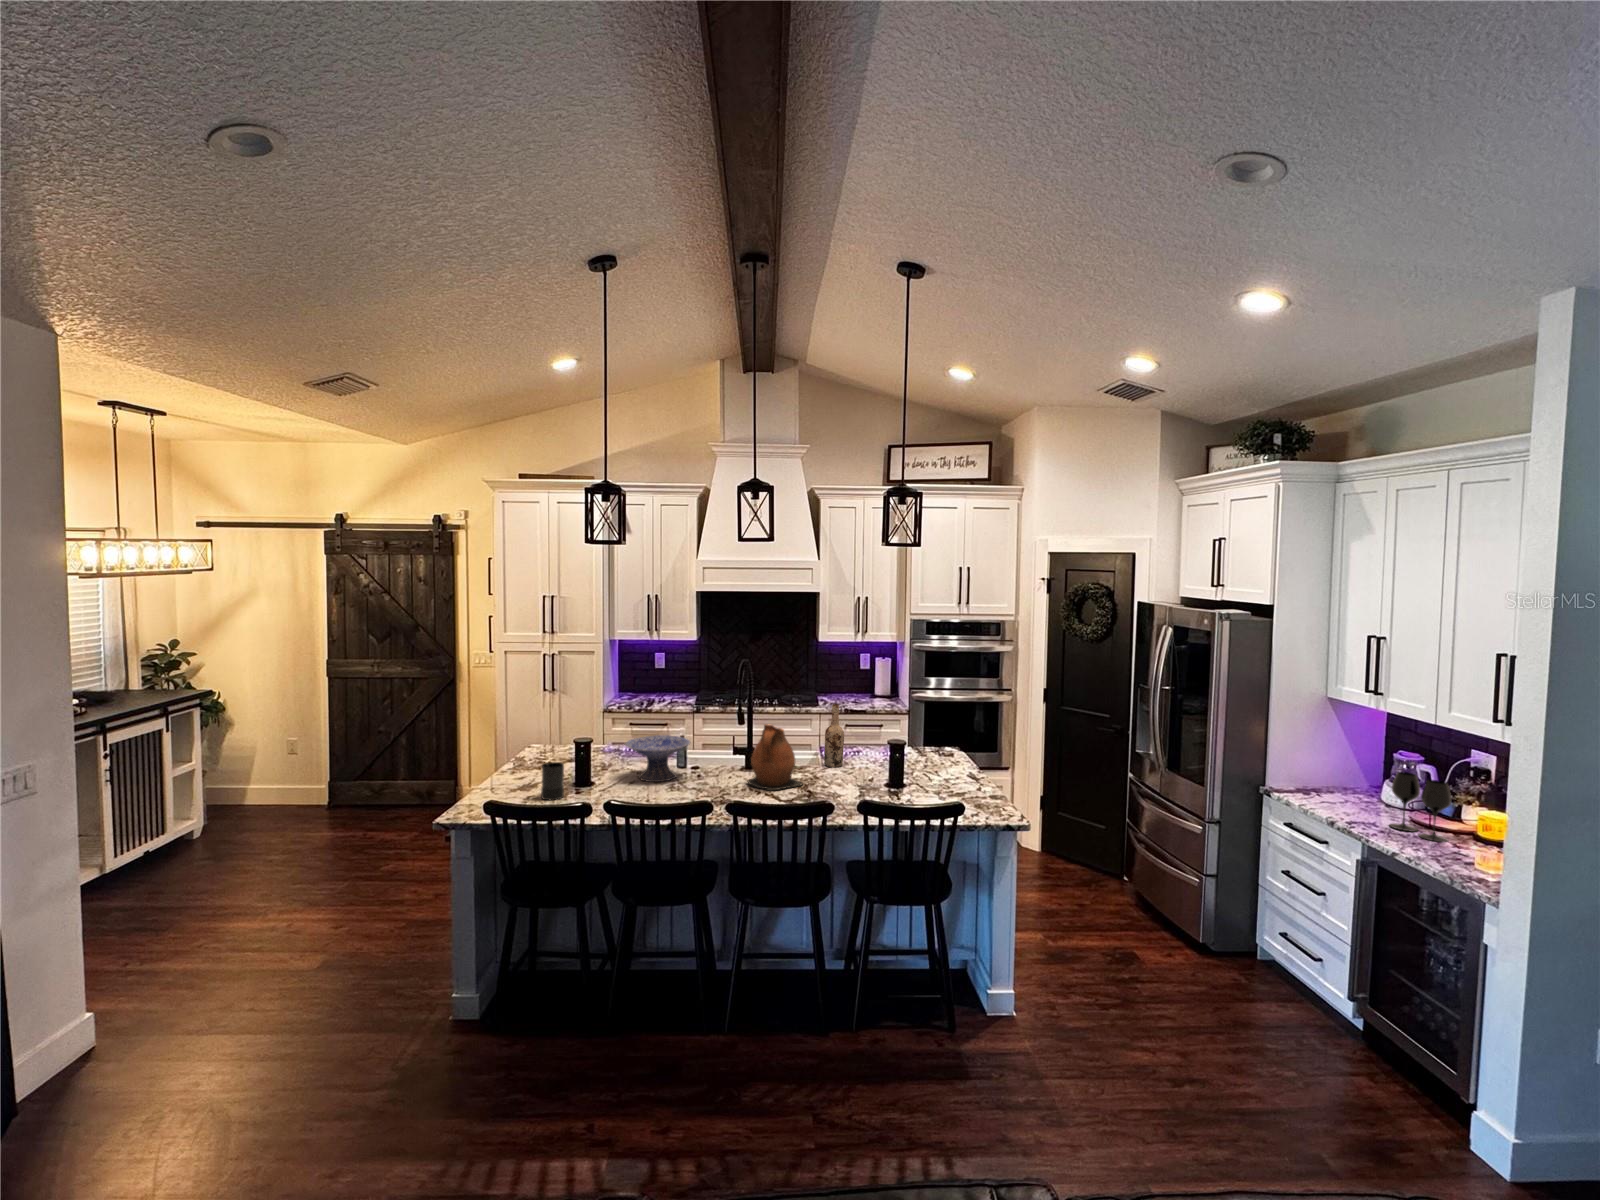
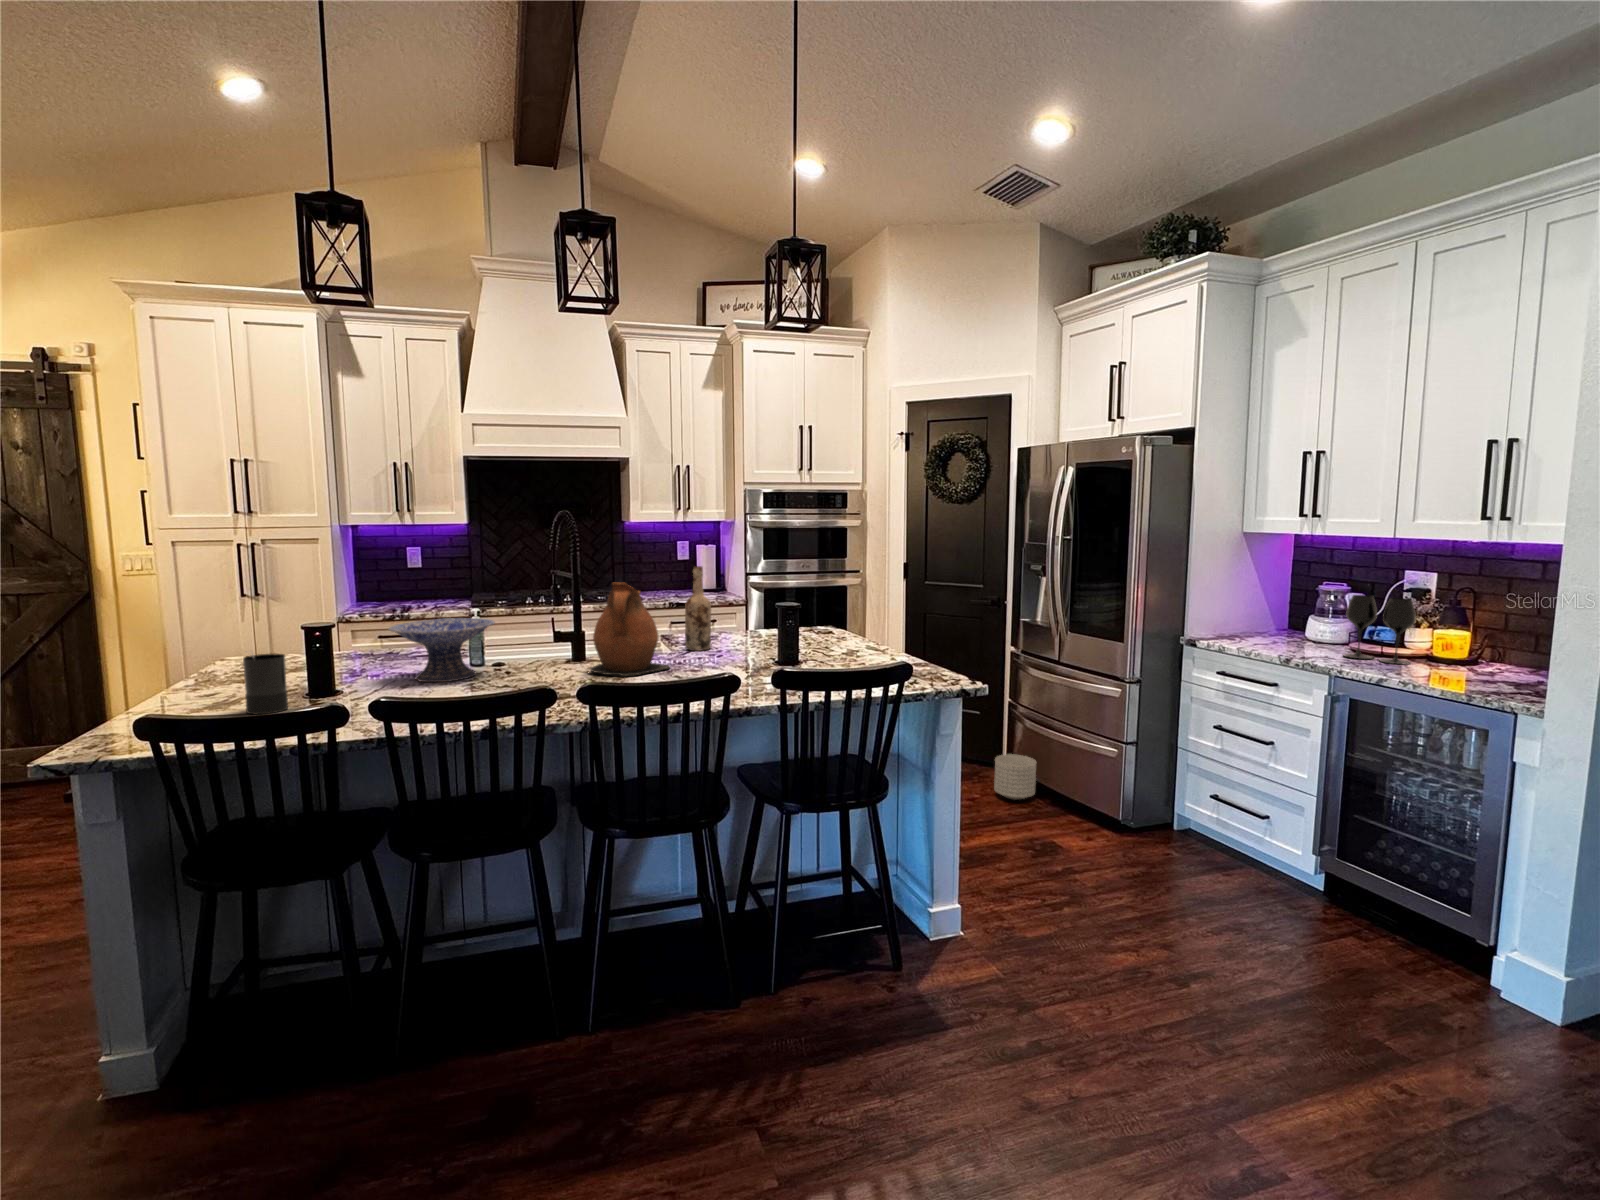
planter: none [1095,867,1133,909] -> present [994,754,1036,800]

